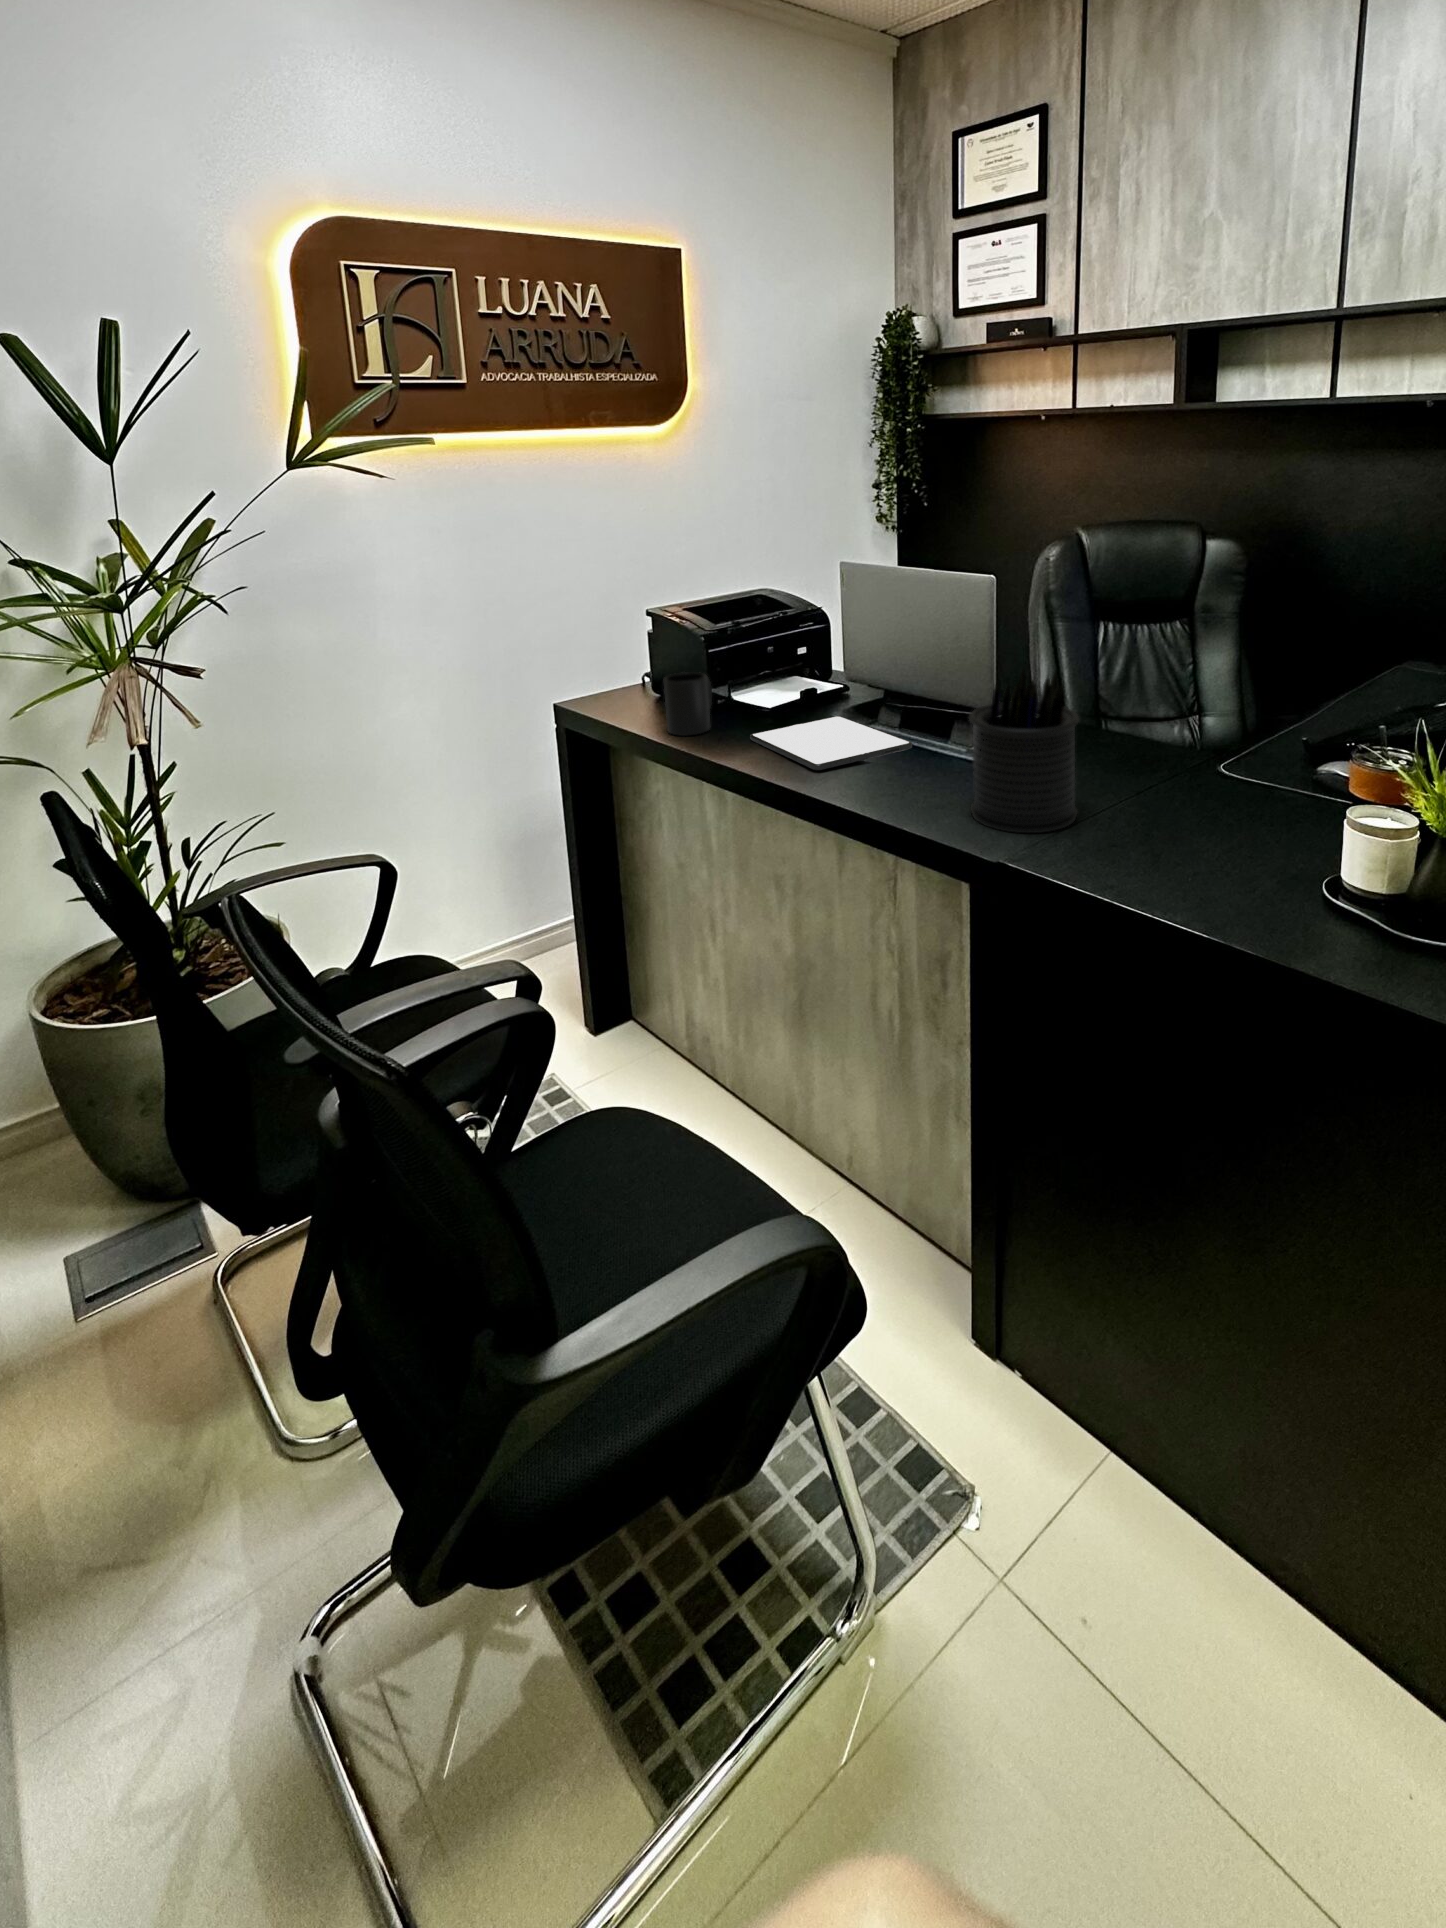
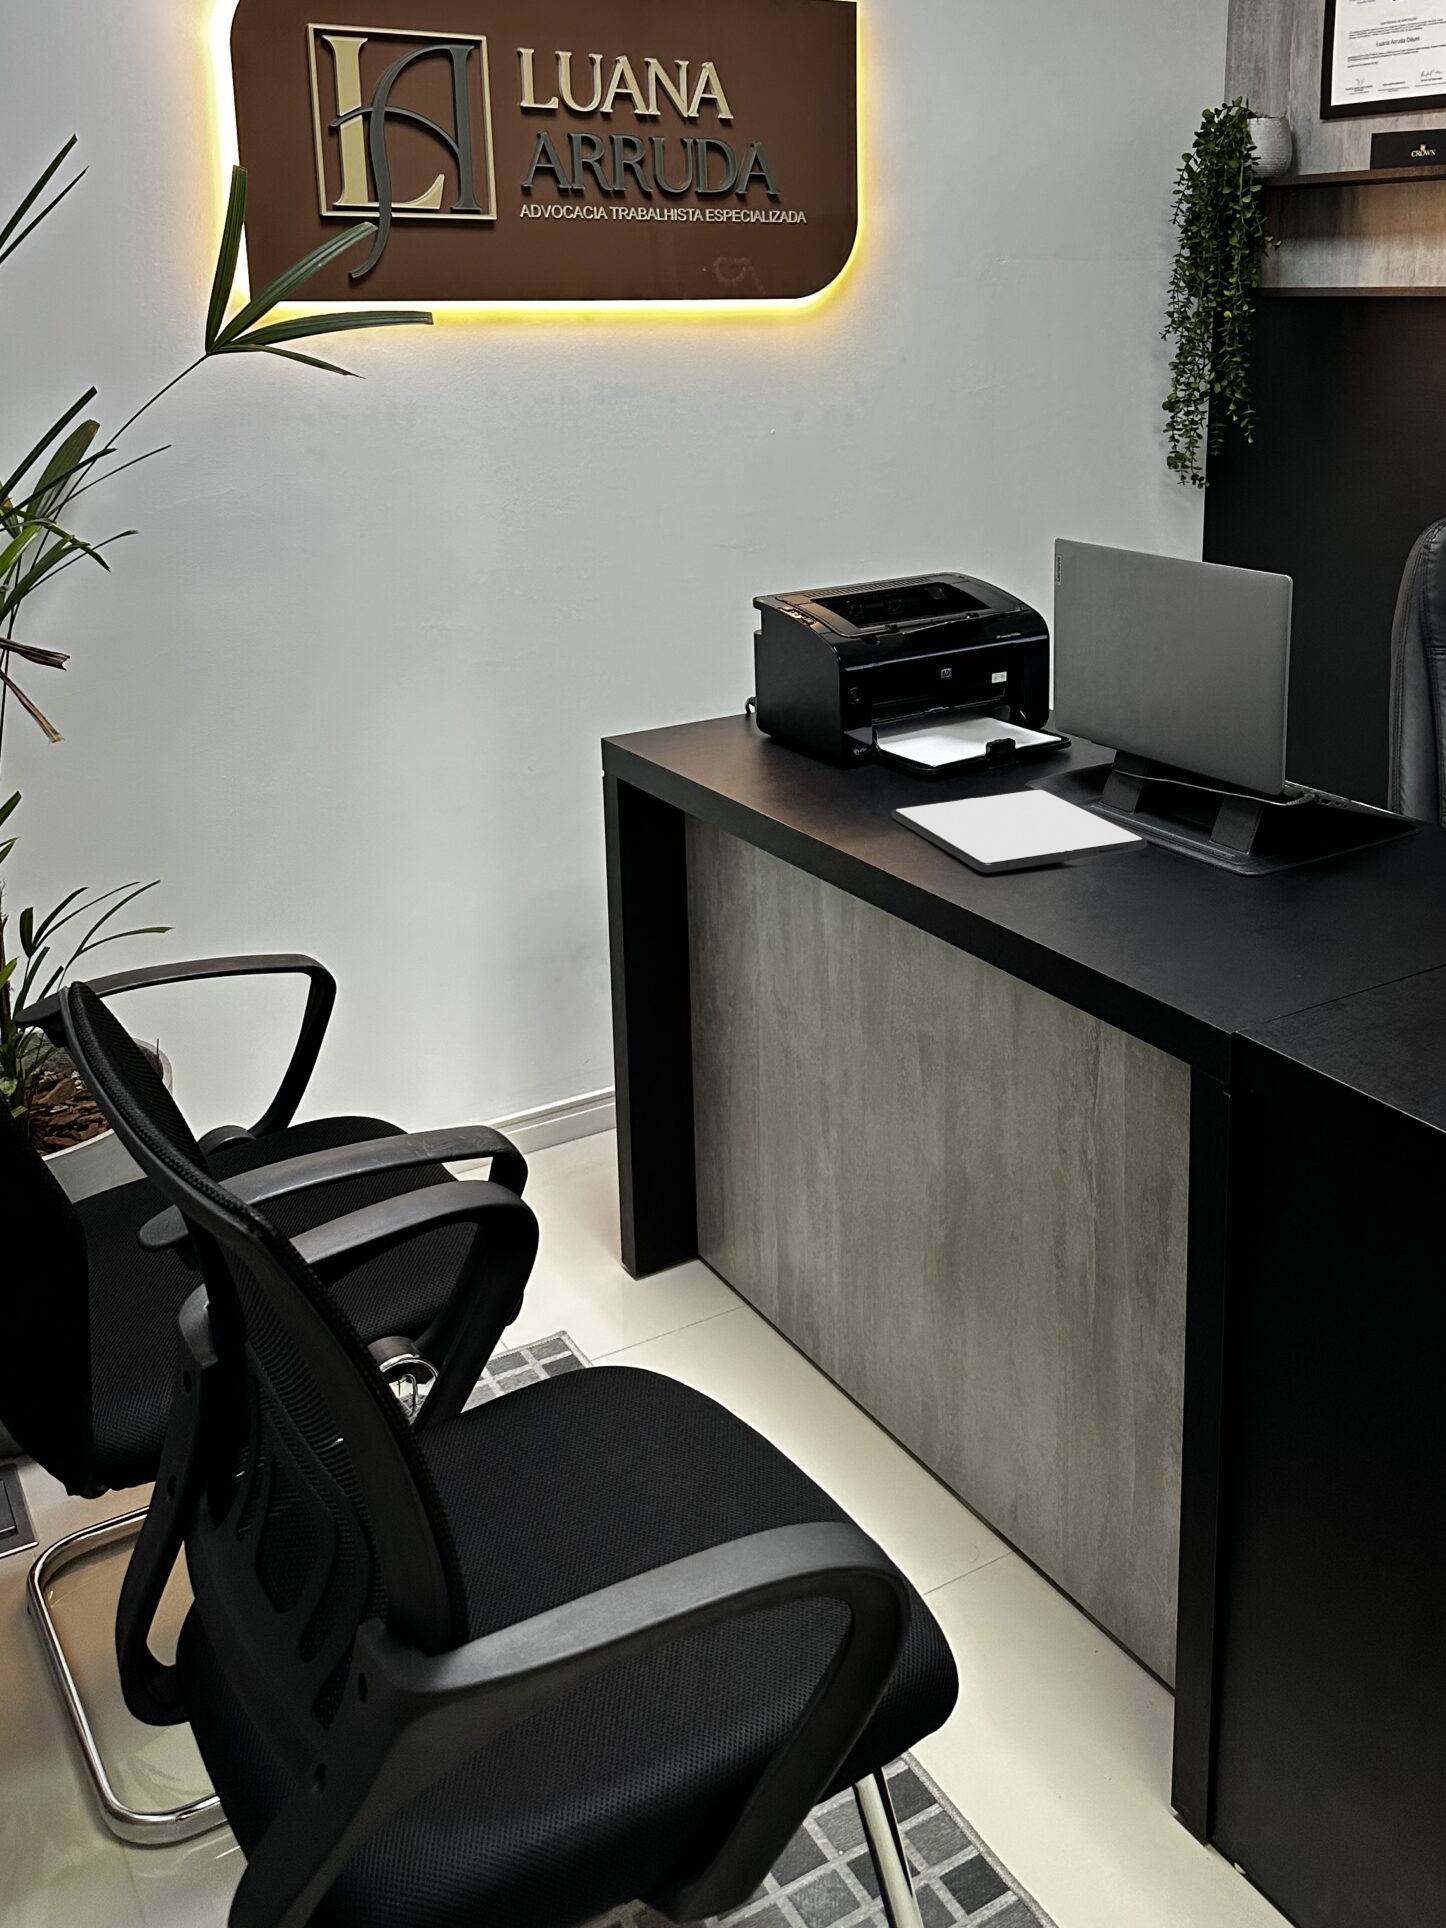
pen holder: present [969,670,1079,833] -> none [1210,728,1388,994]
mug: present [664,672,712,736] -> none [762,703,841,804]

